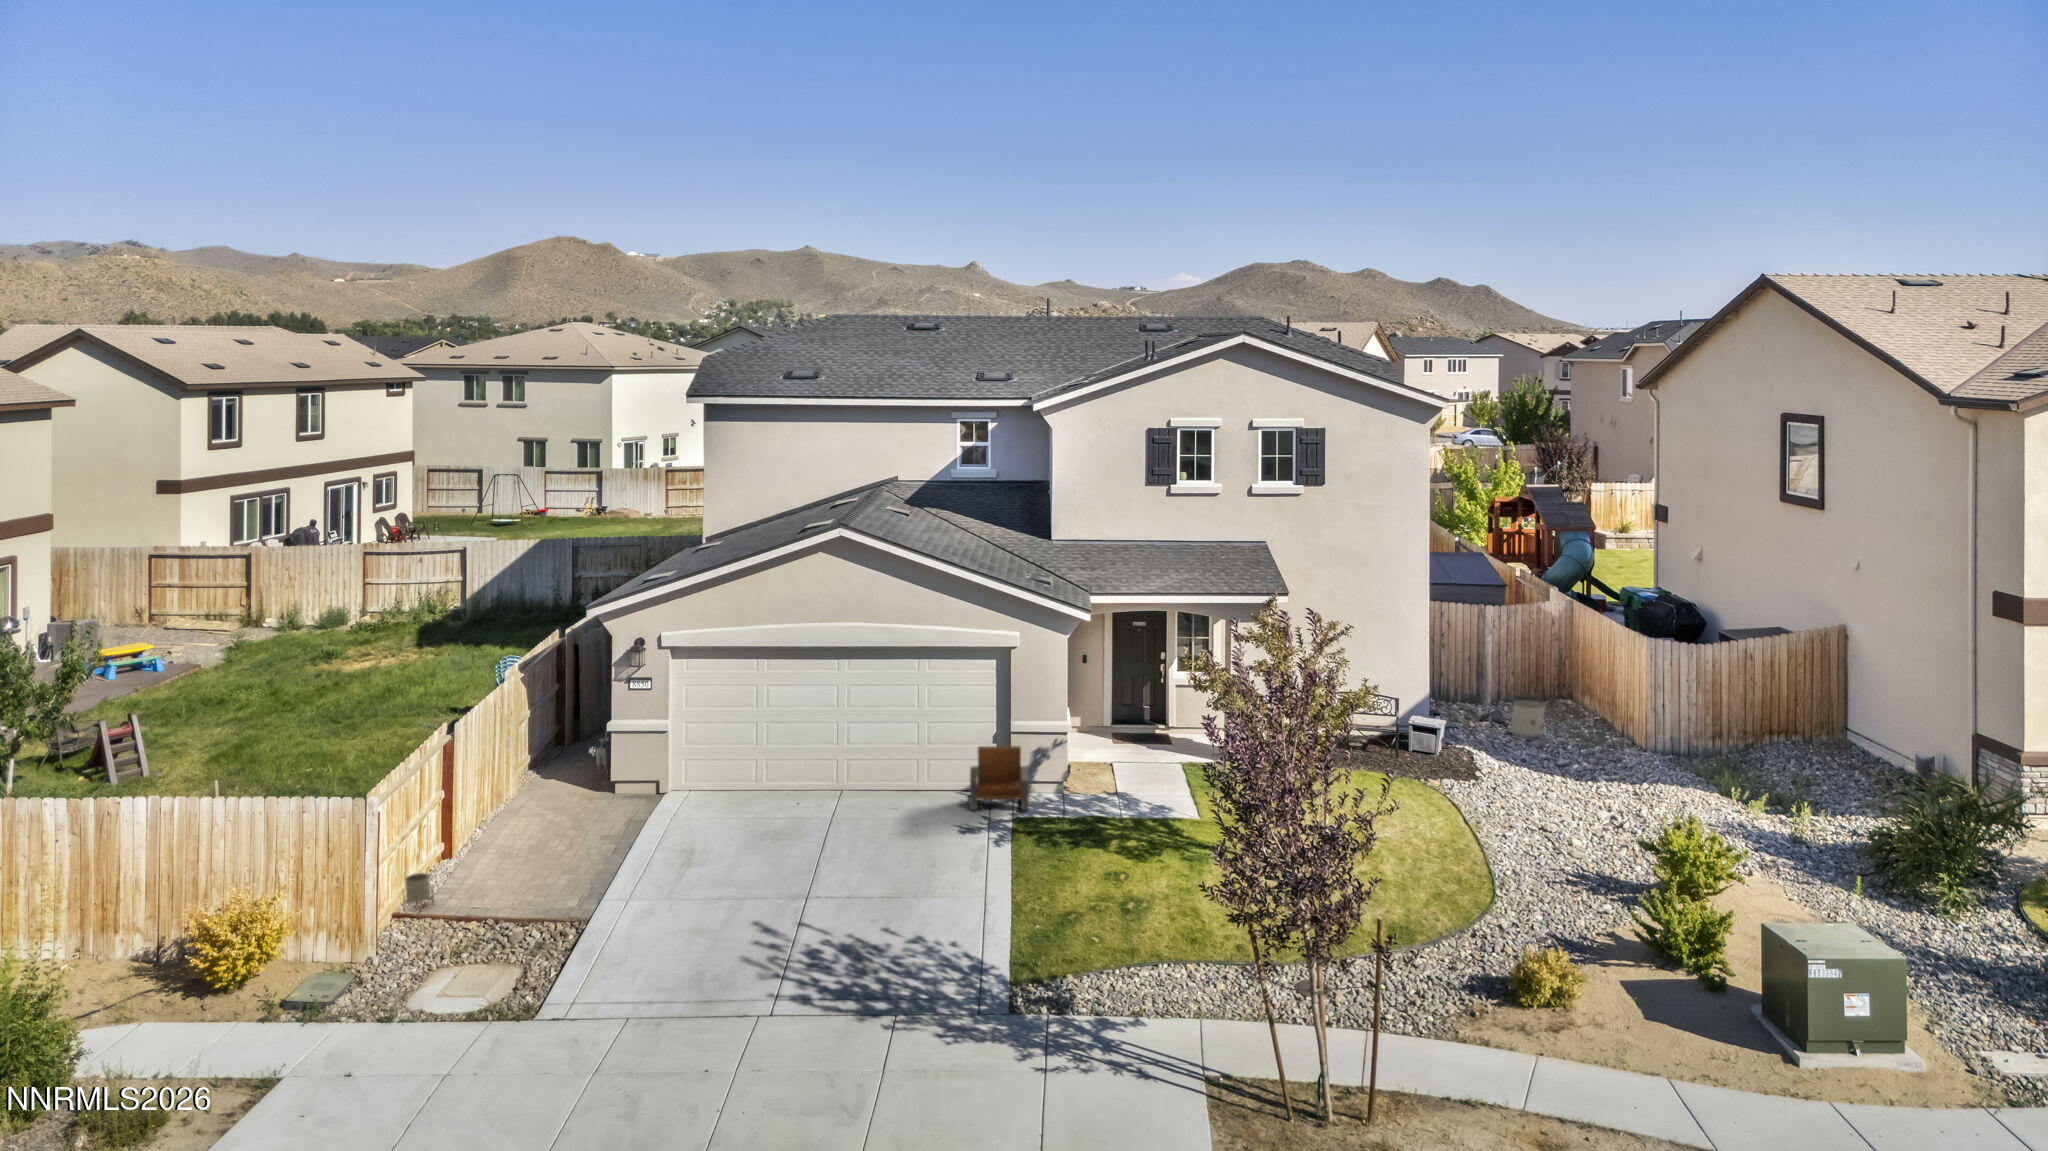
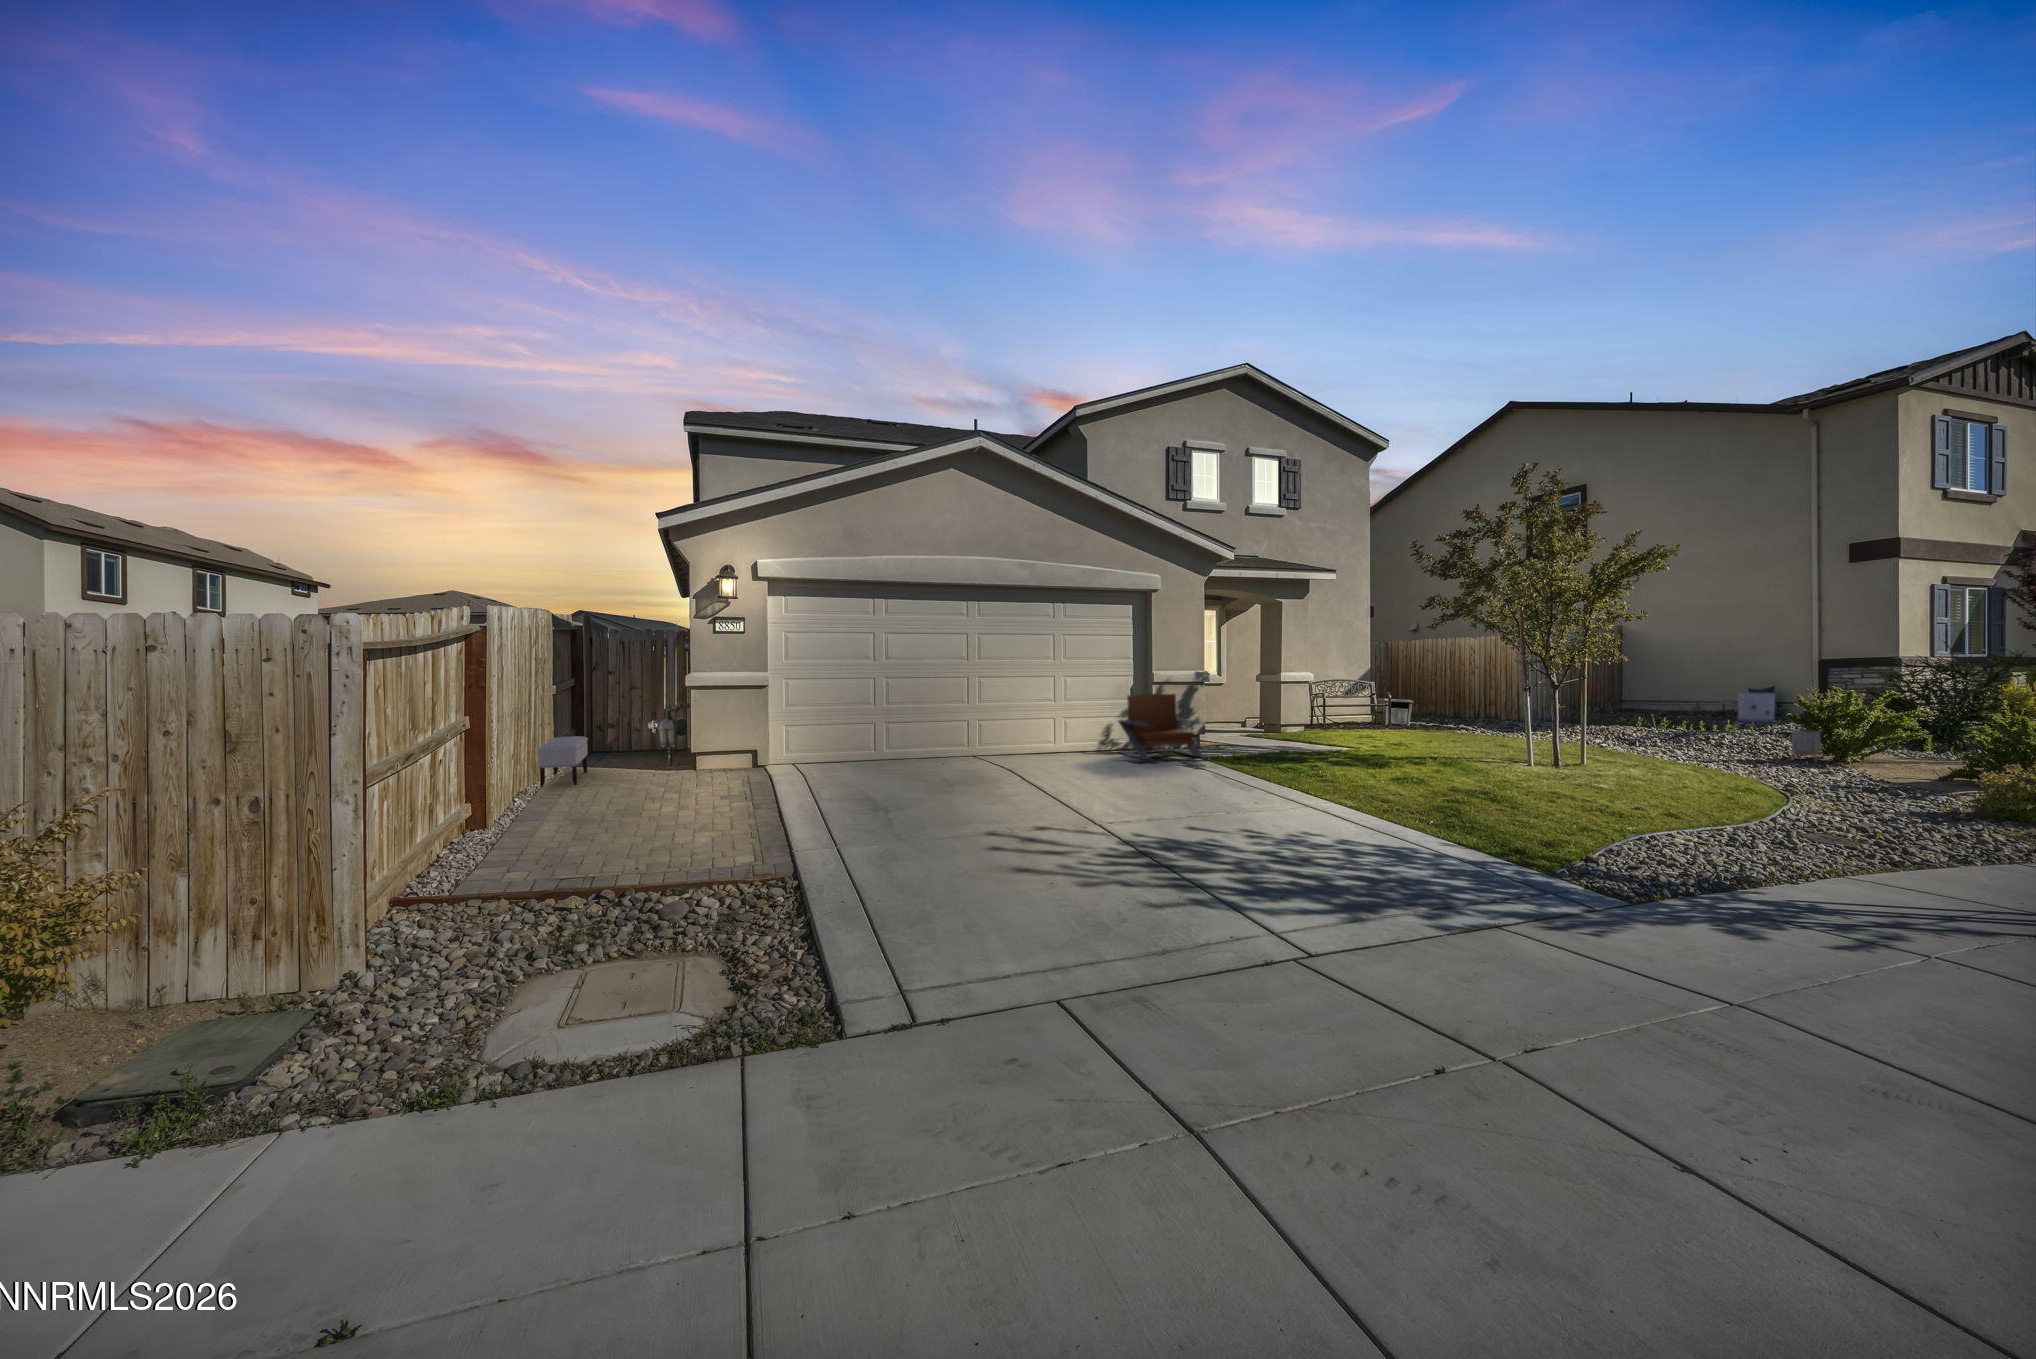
trash can: present [1511,700,1545,738] -> present [1738,692,1775,722]
bench: none [503,759,546,805] -> present [538,736,588,787]
planter: present [403,873,434,910] -> present [1791,730,1821,760]

